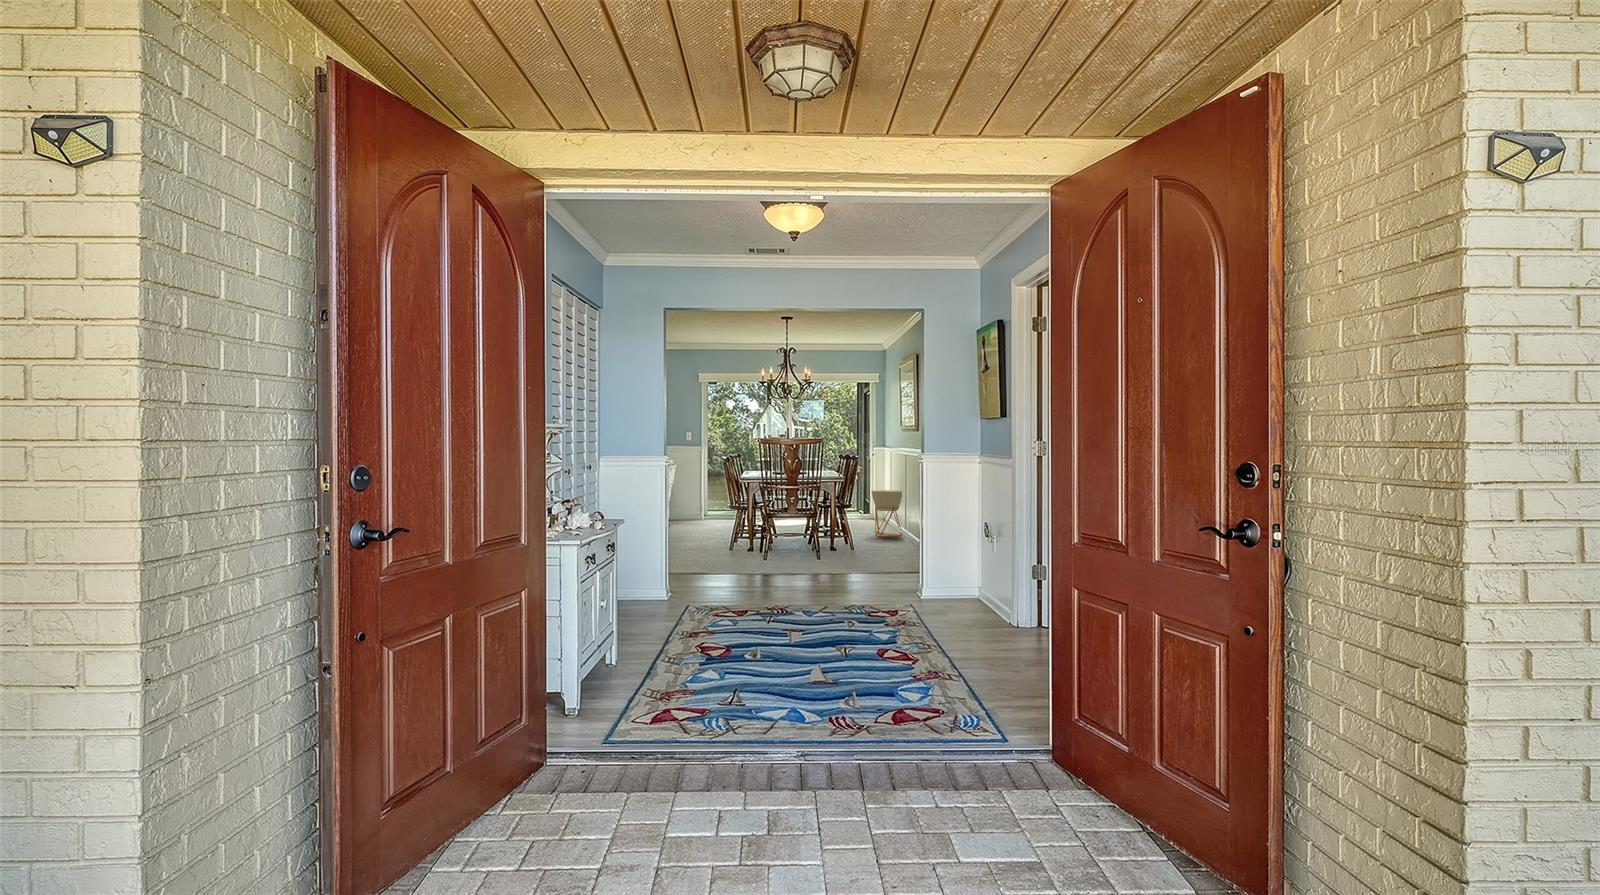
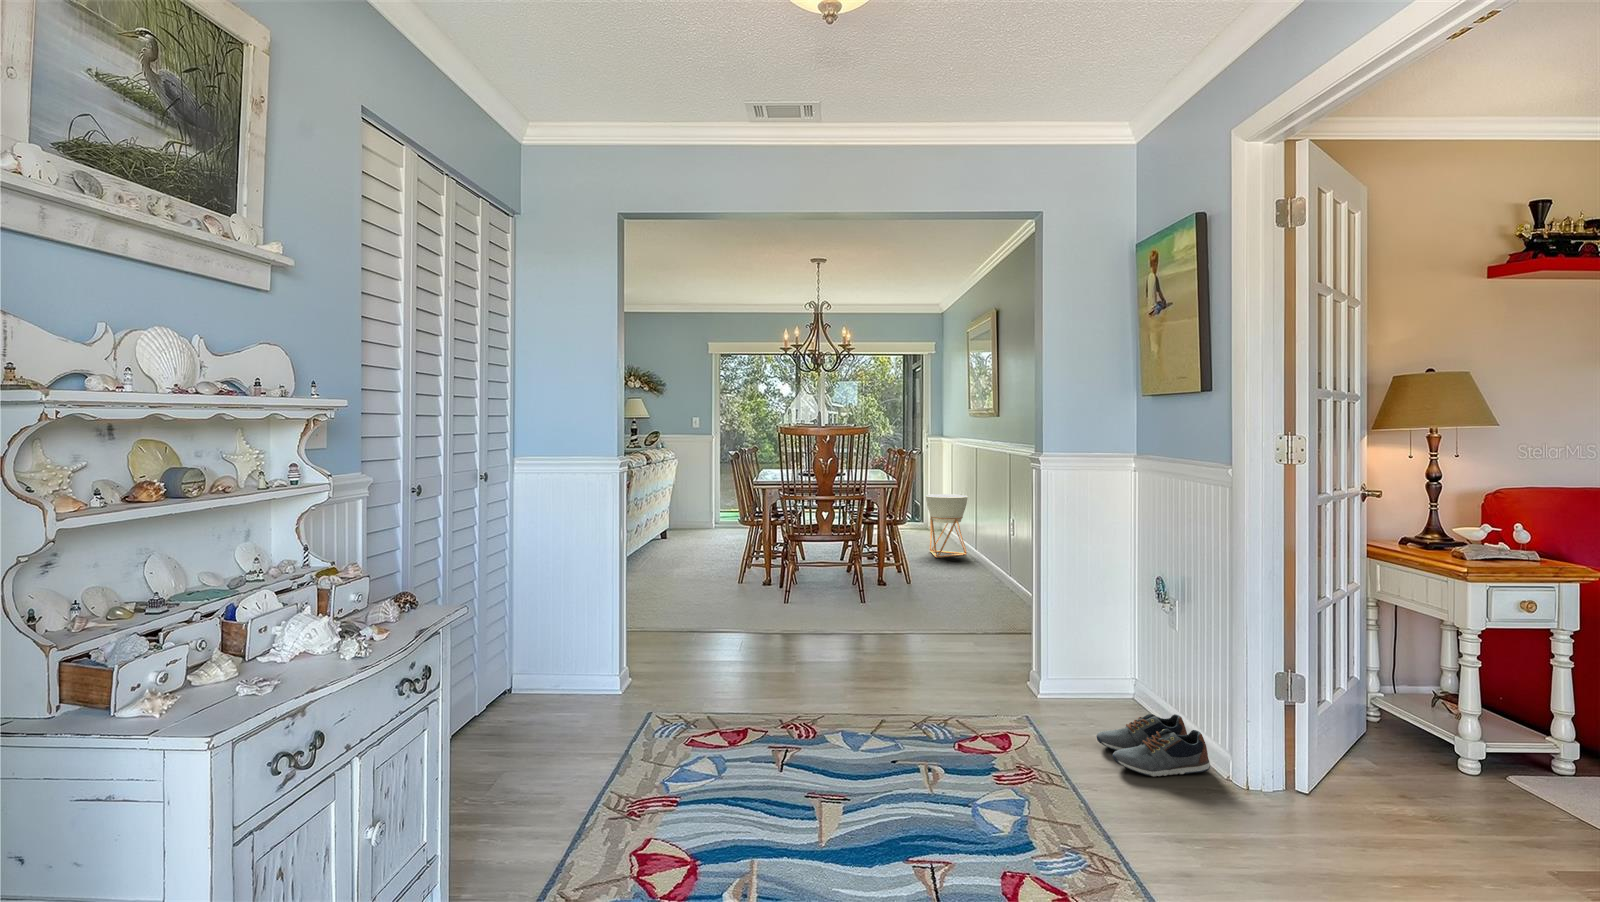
shoe: none [945,597,1002,625] -> present [1096,714,1210,776]

